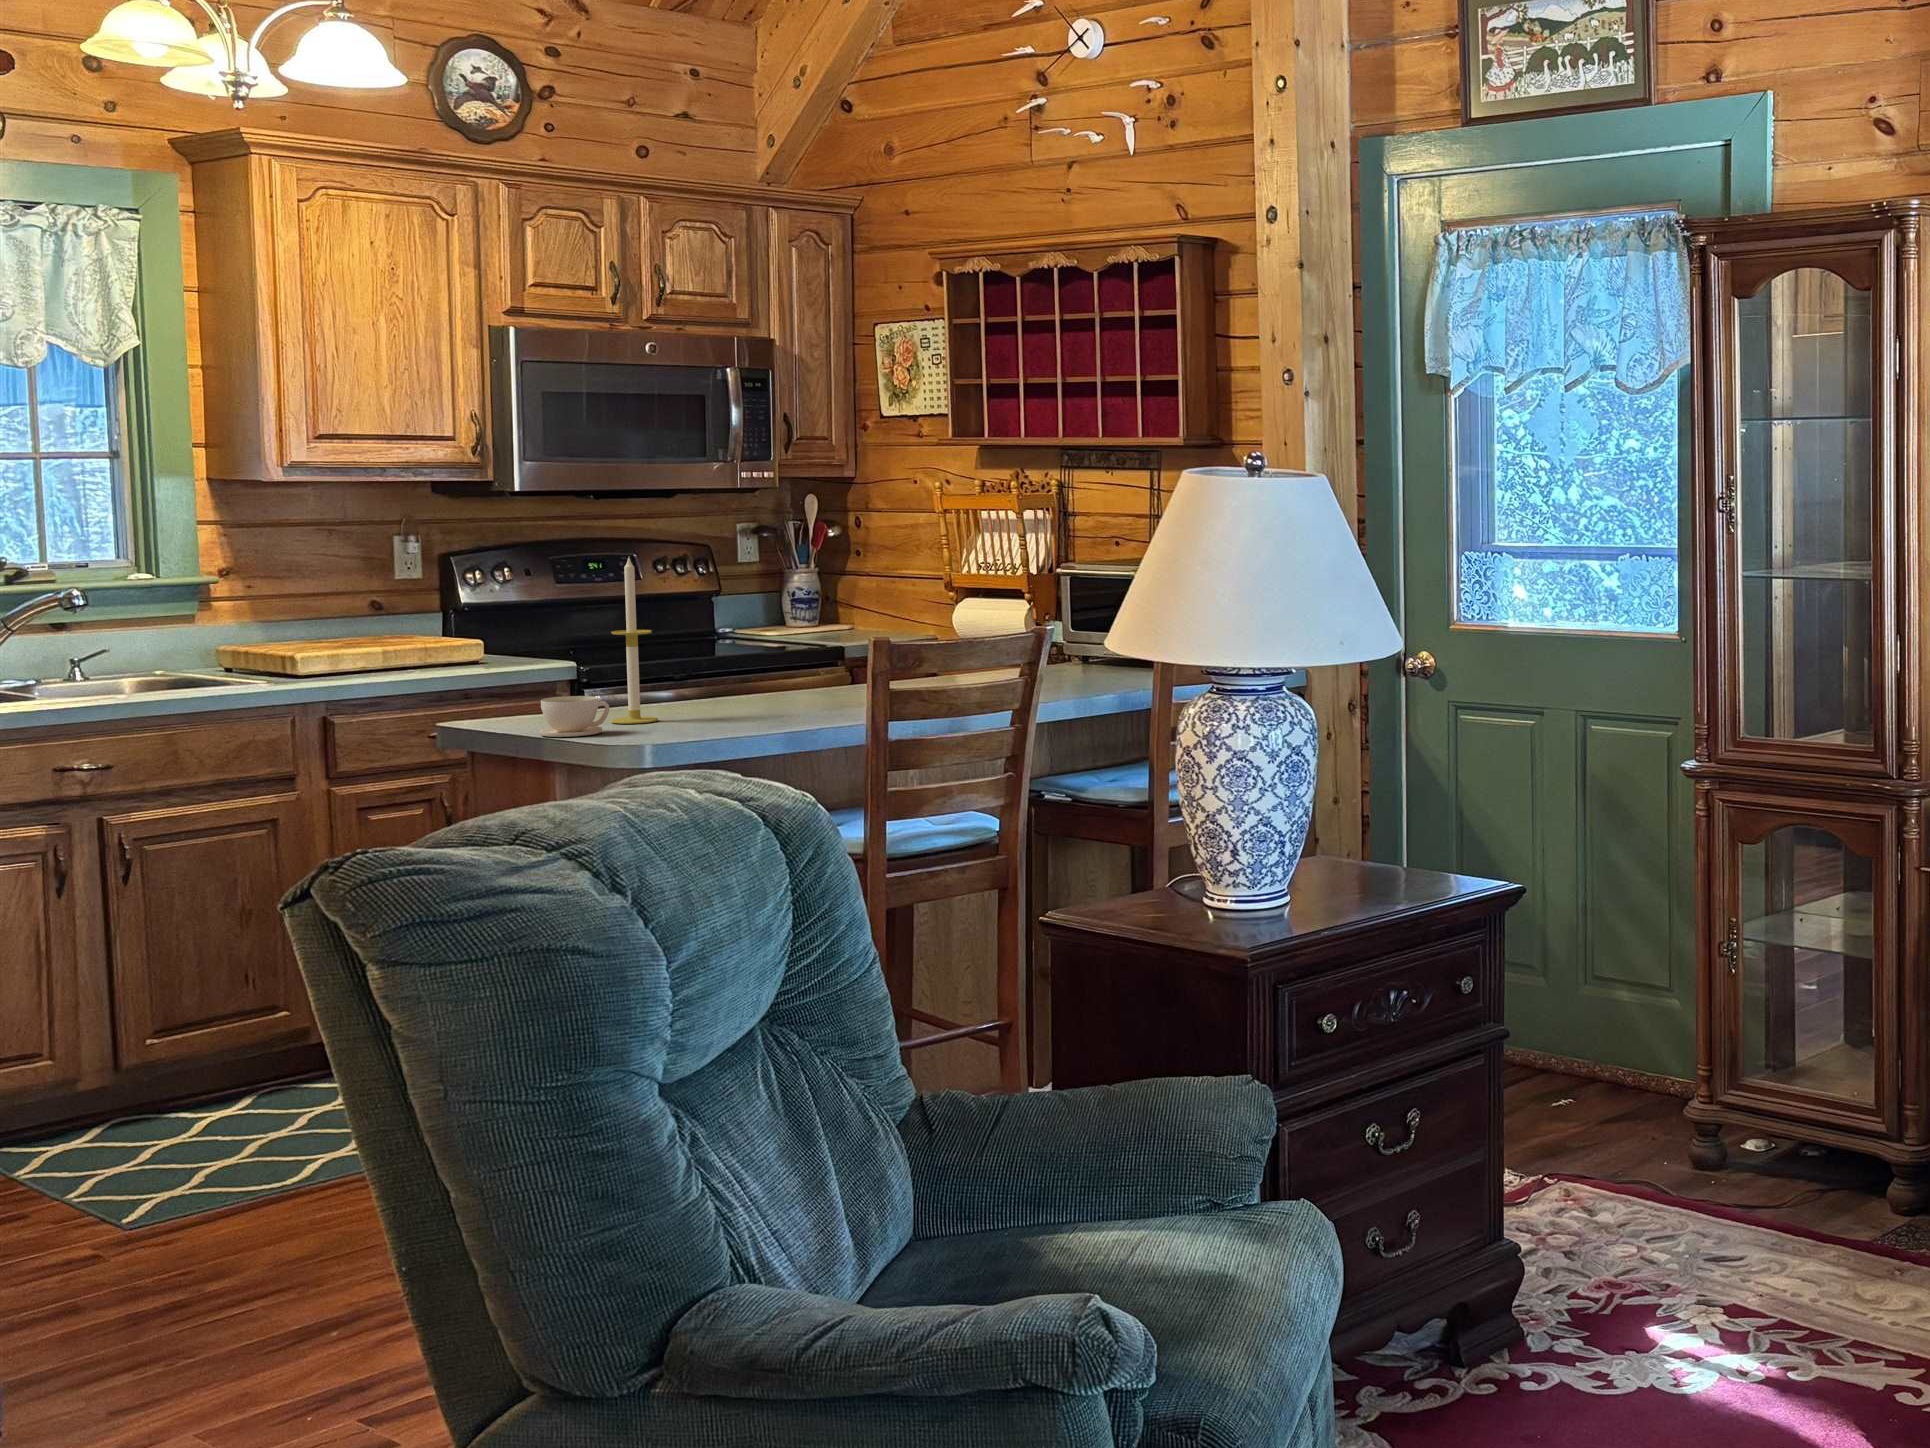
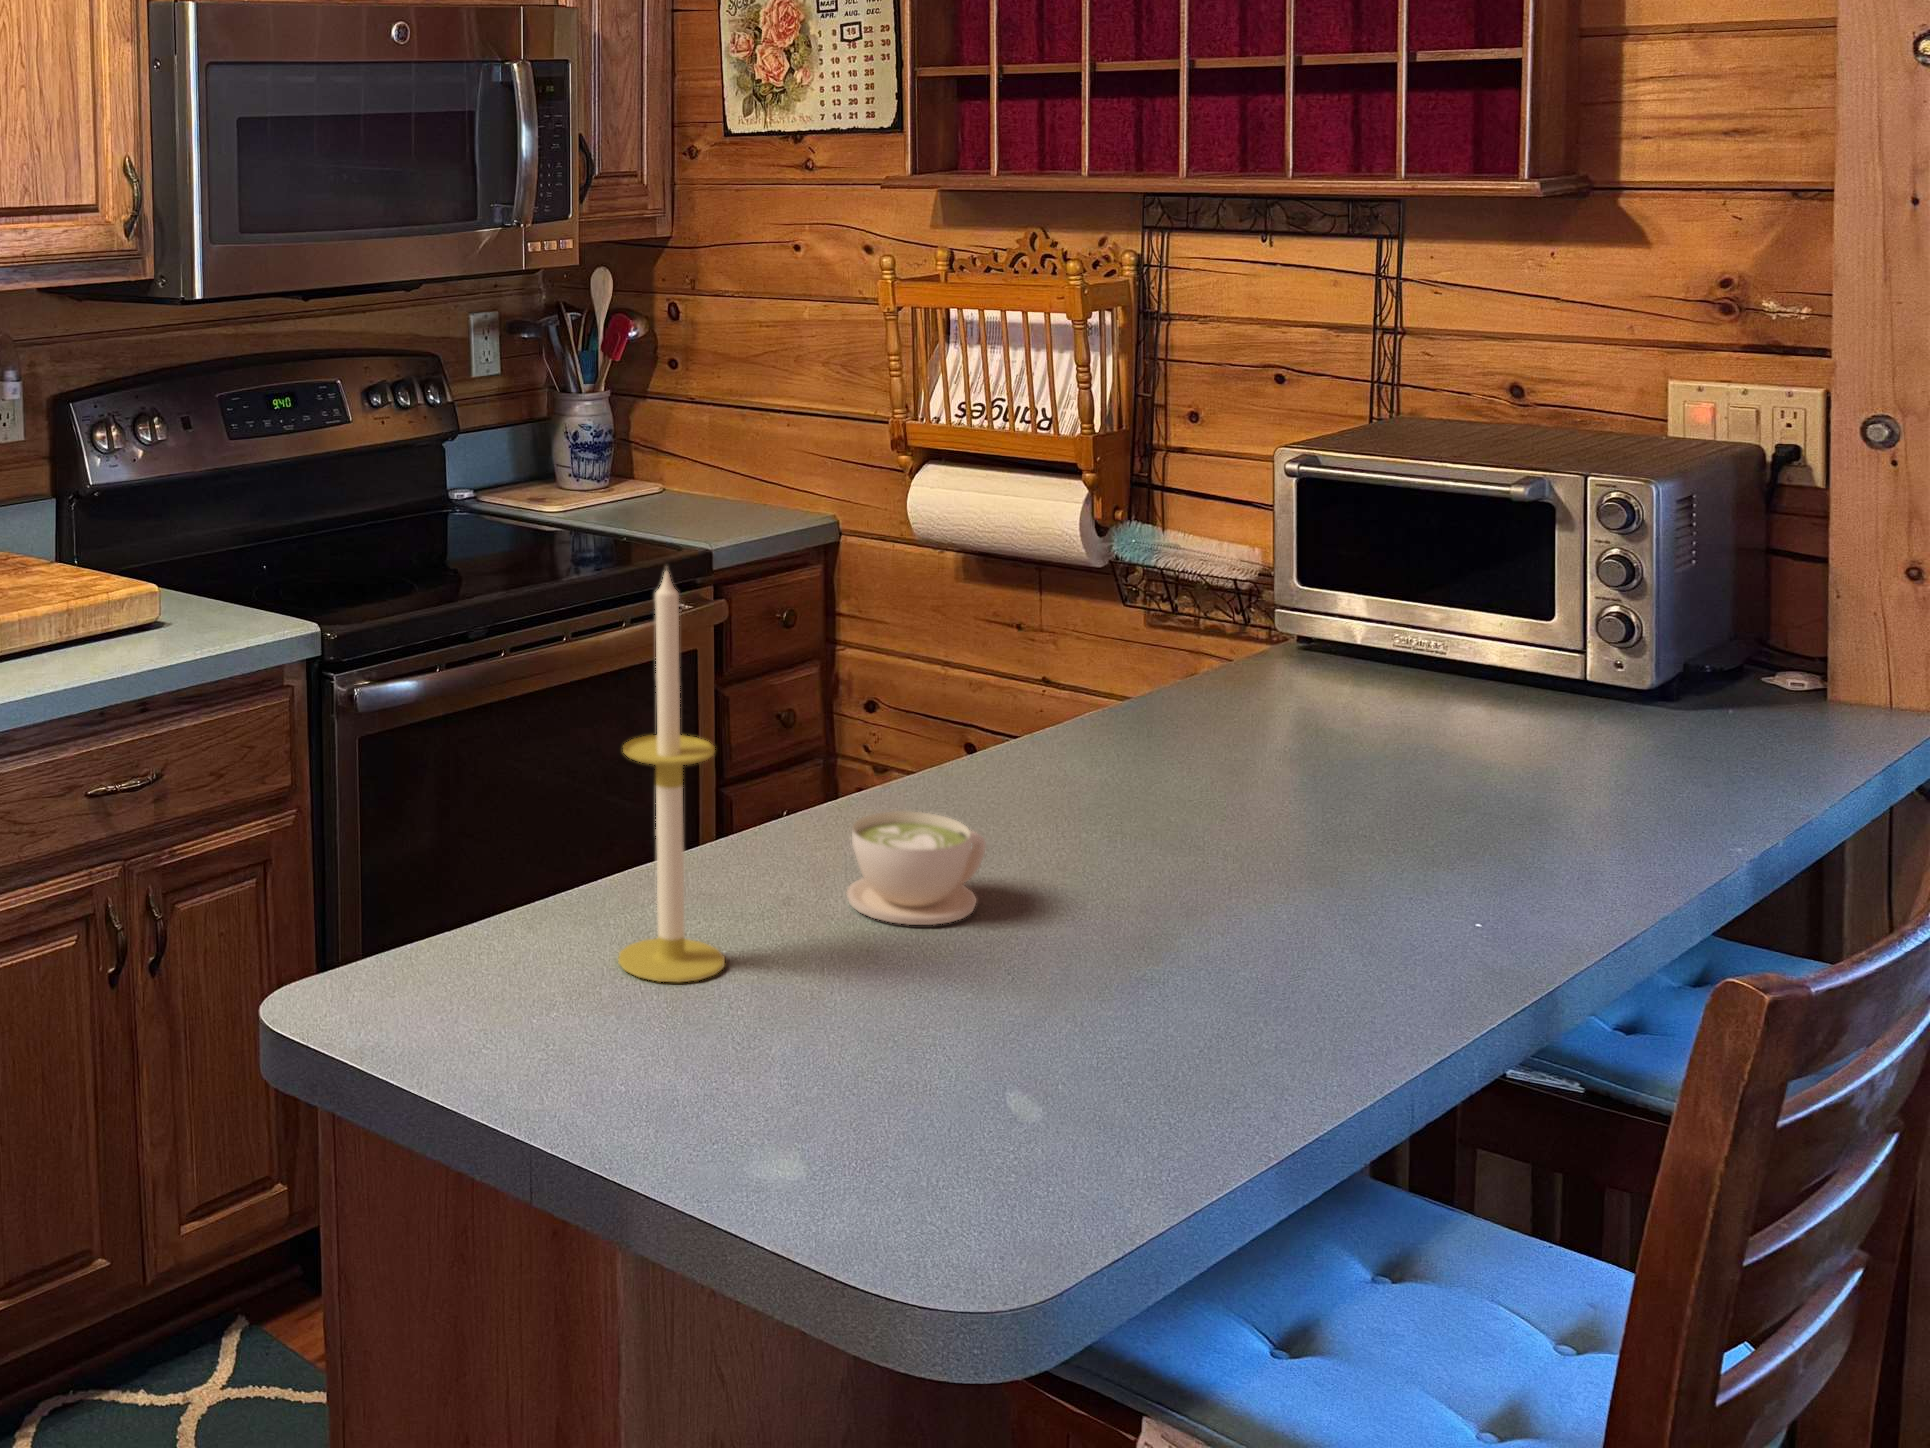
coffee cup: present [539,696,610,737] -> present [846,811,986,925]

